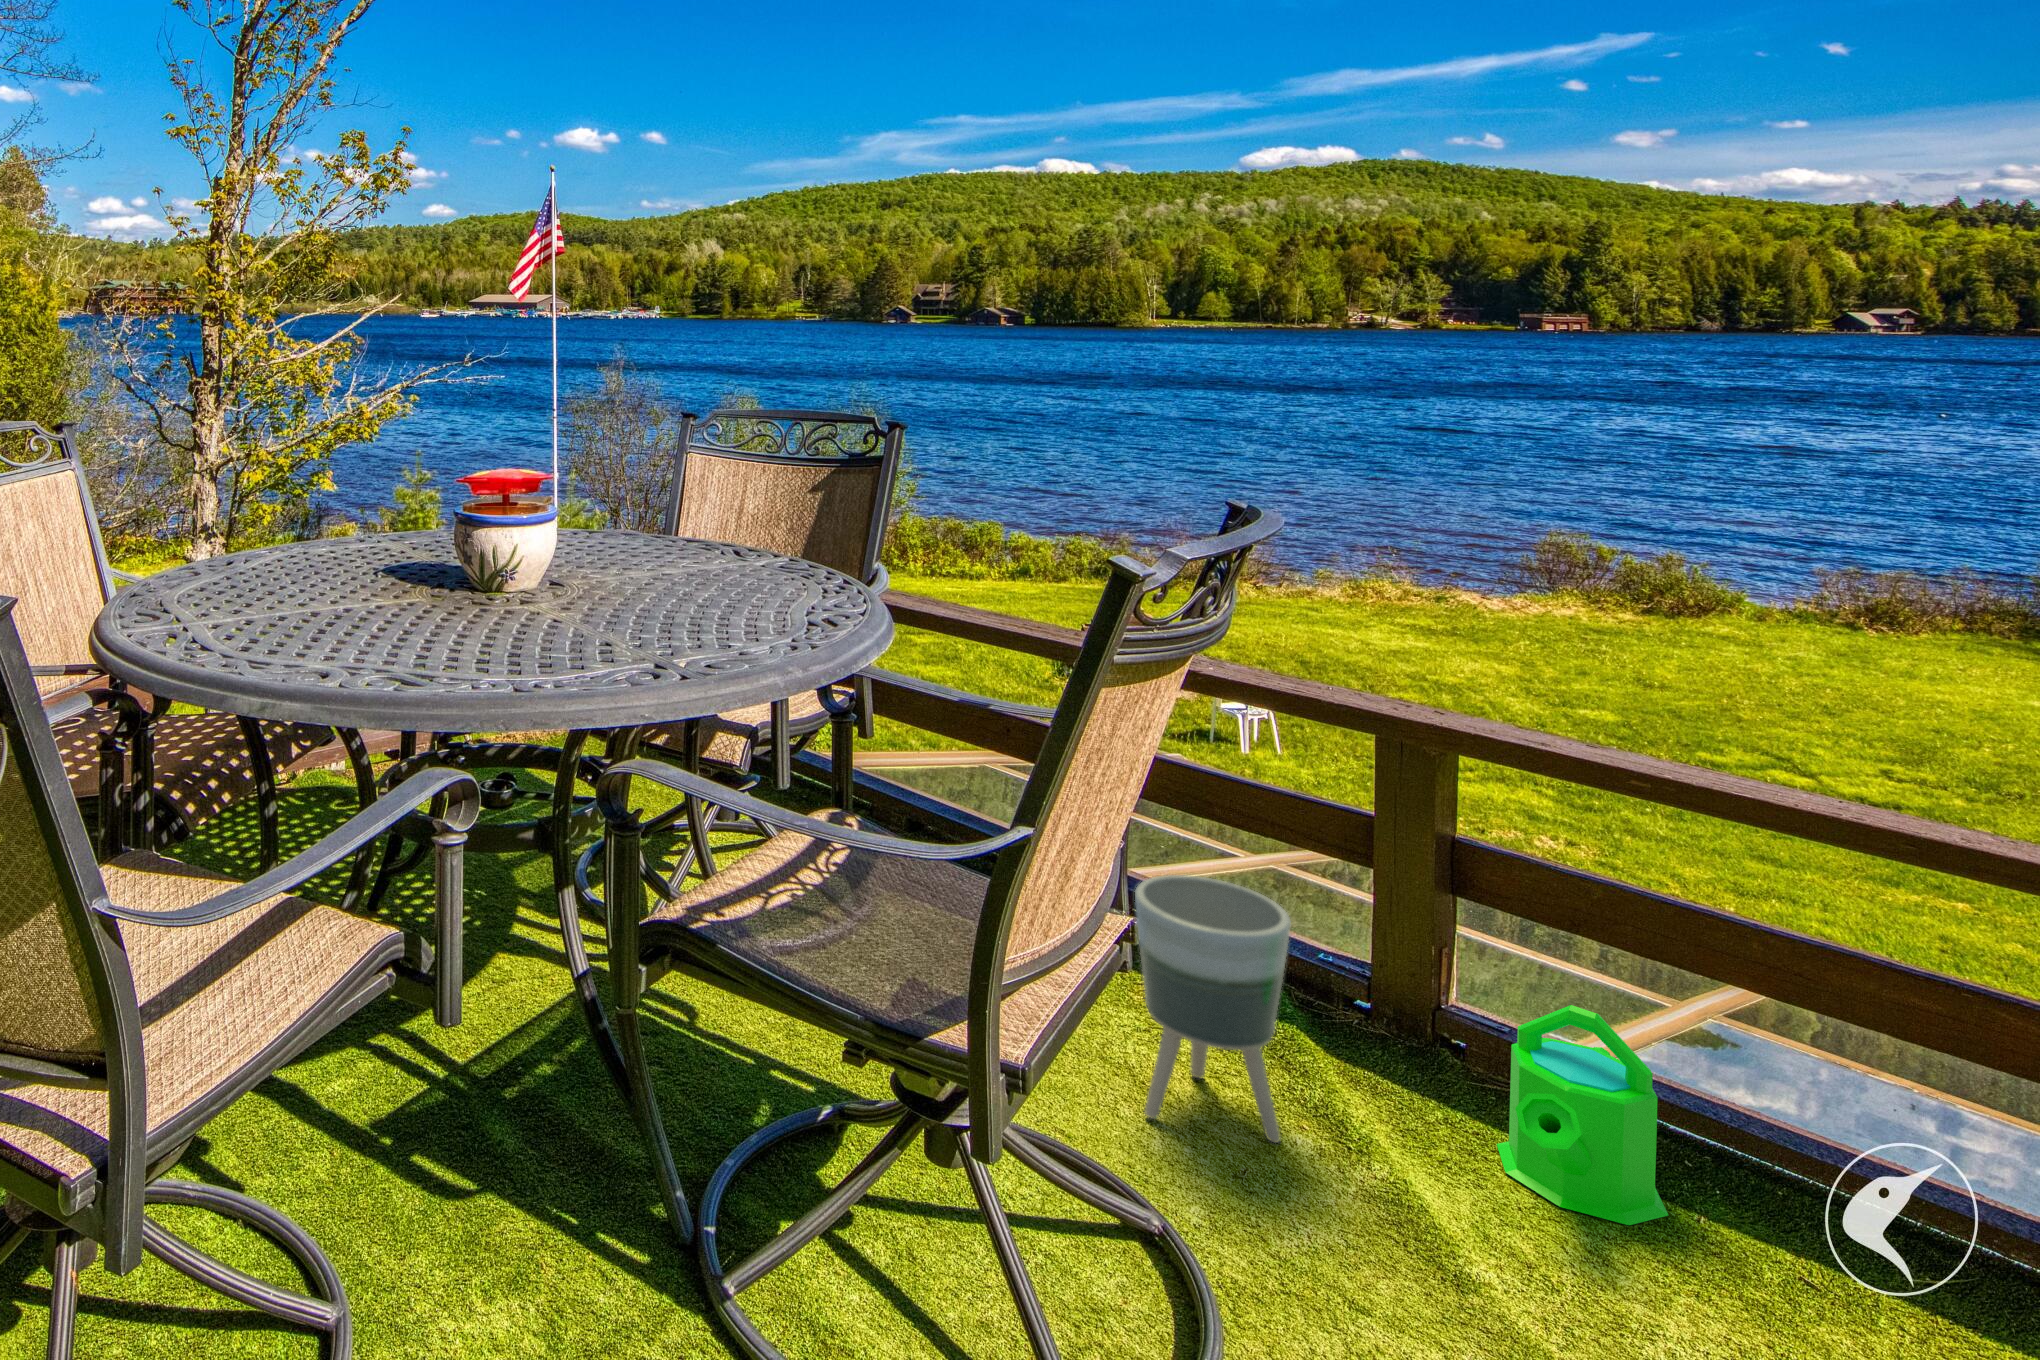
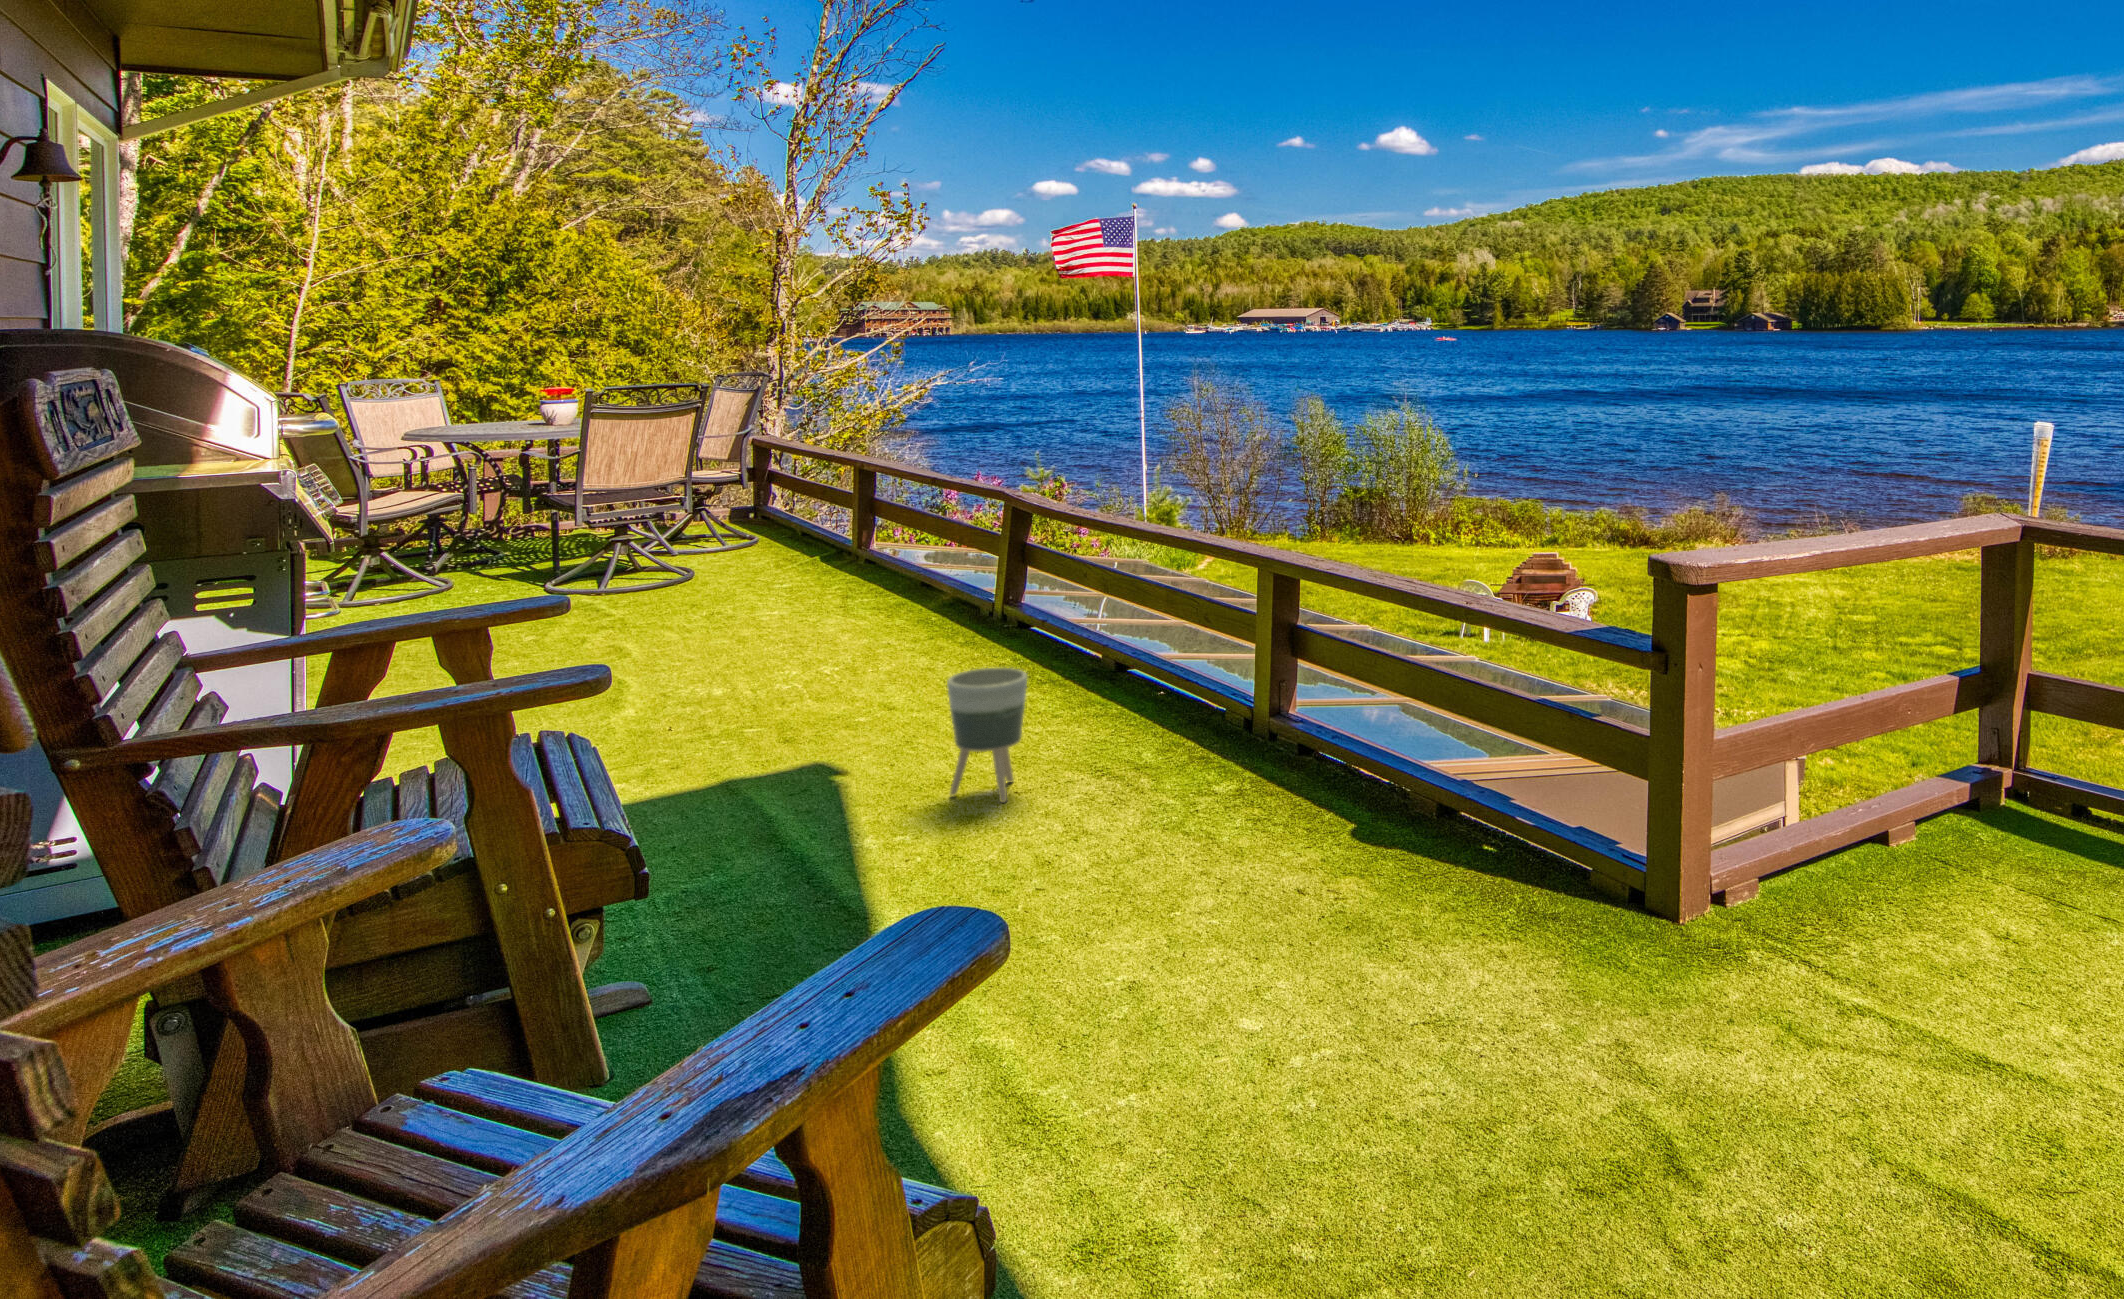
watering can: present [1497,1005,1668,1225] -> none [1067,719,1188,825]

